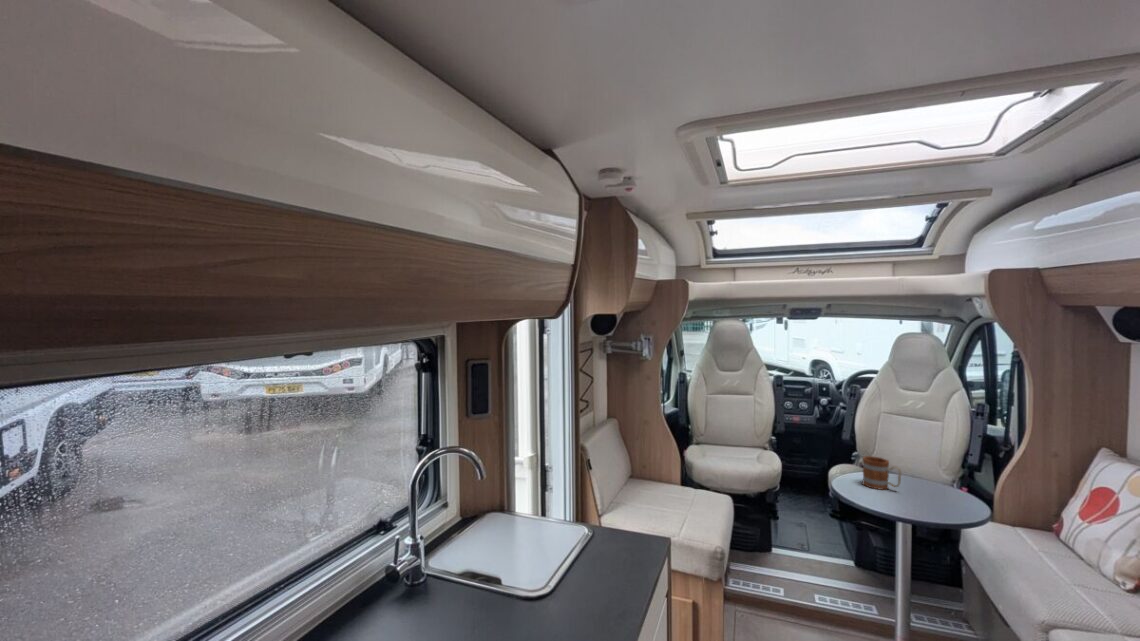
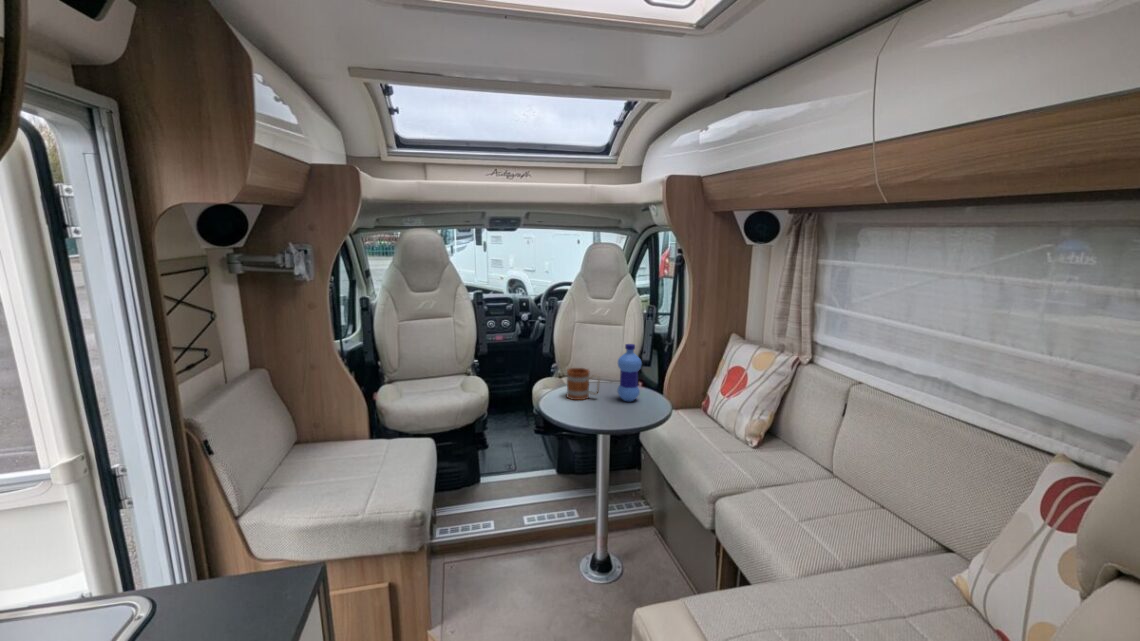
water bottle: none [924,441,955,502] -> present [618,344,642,401]

